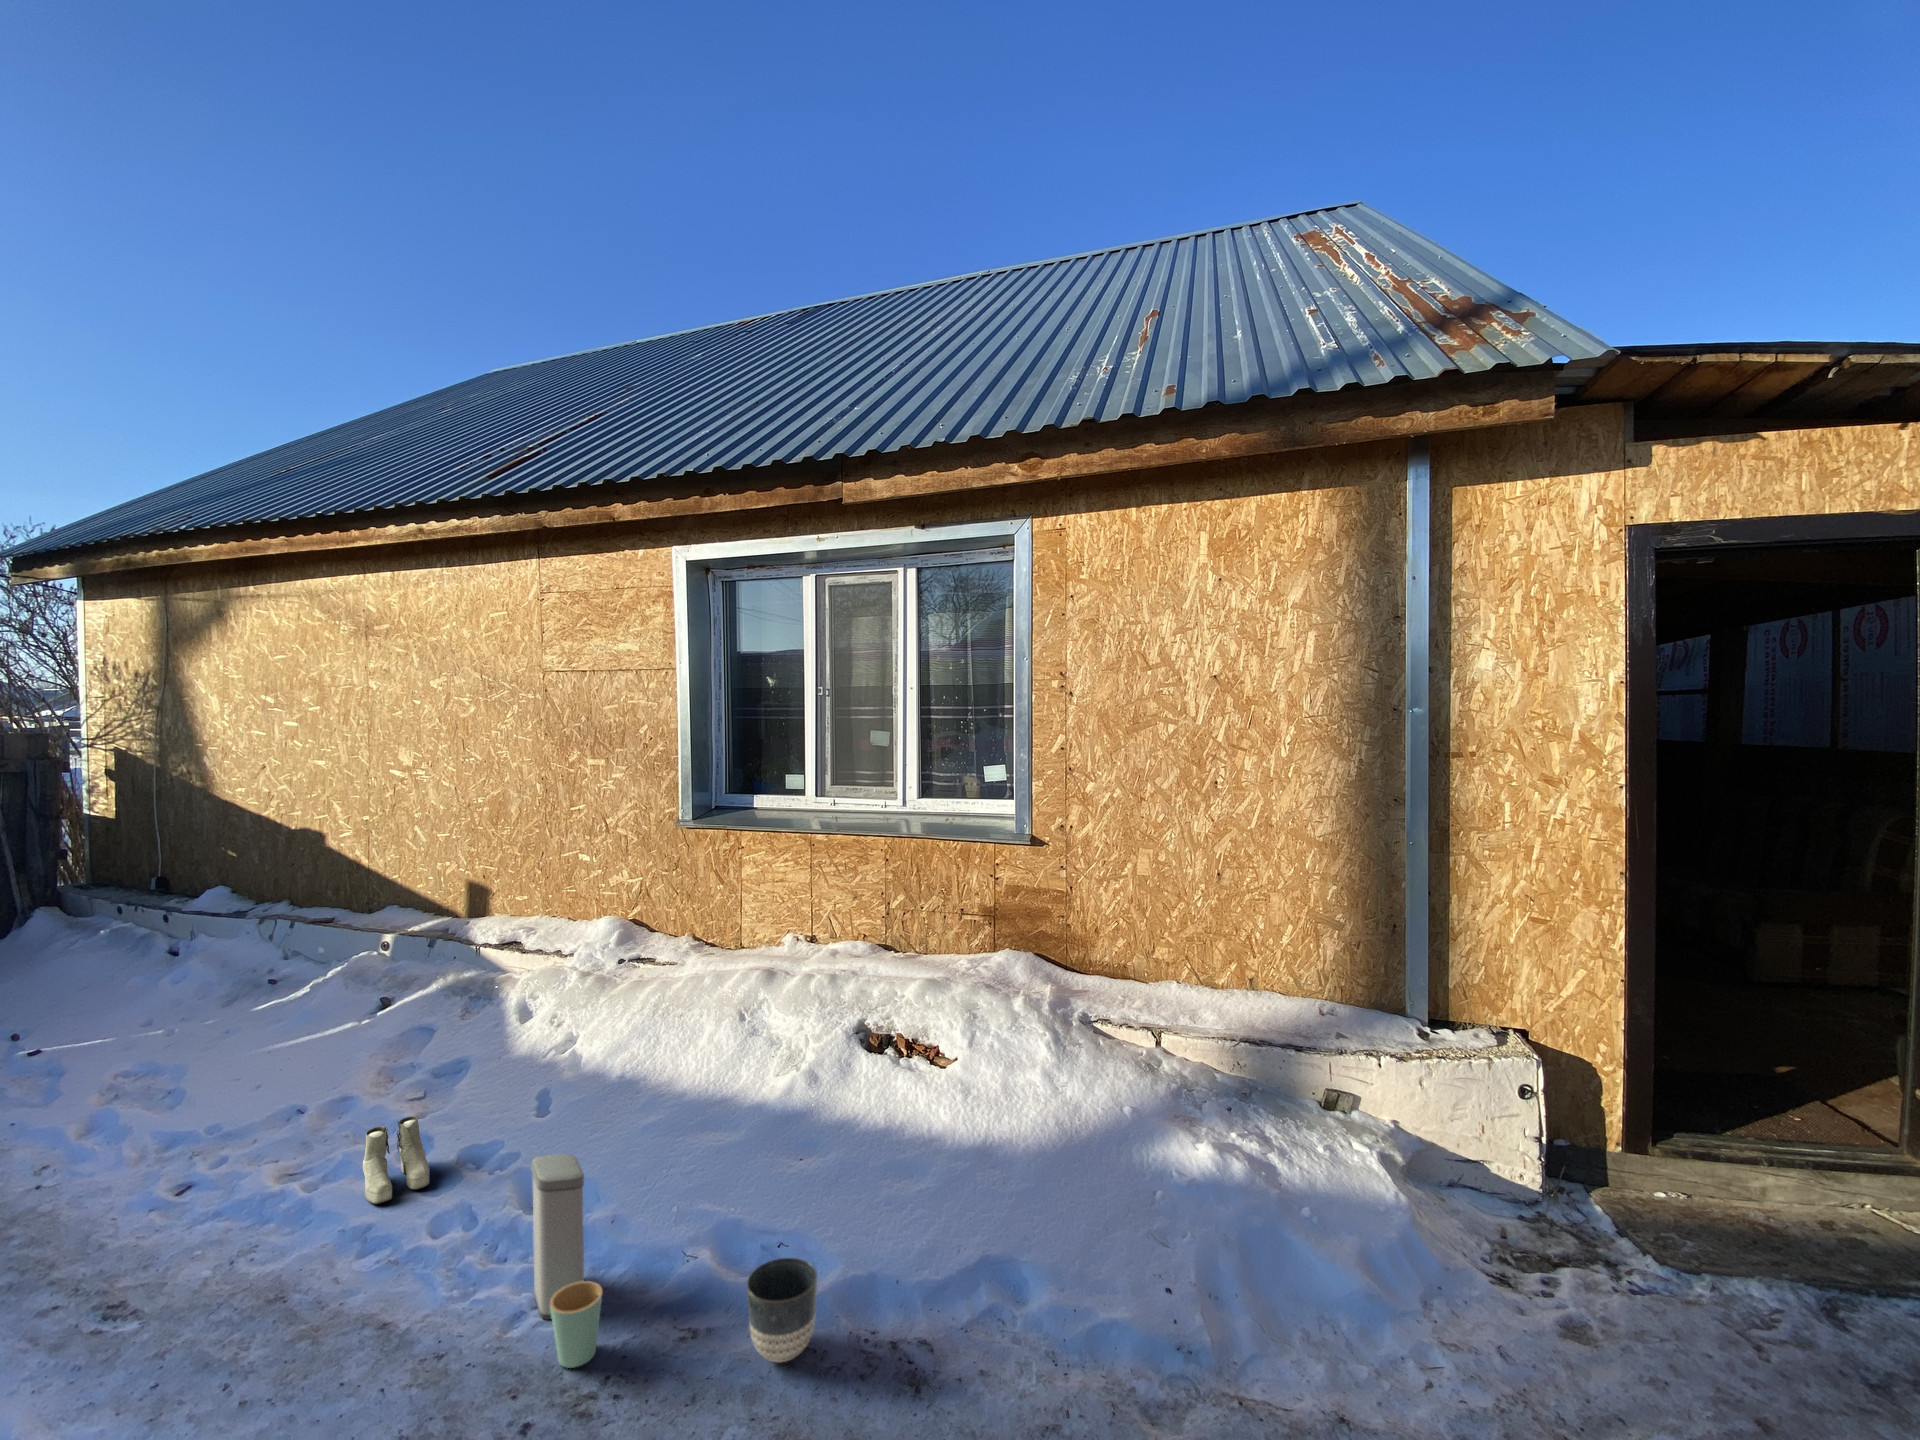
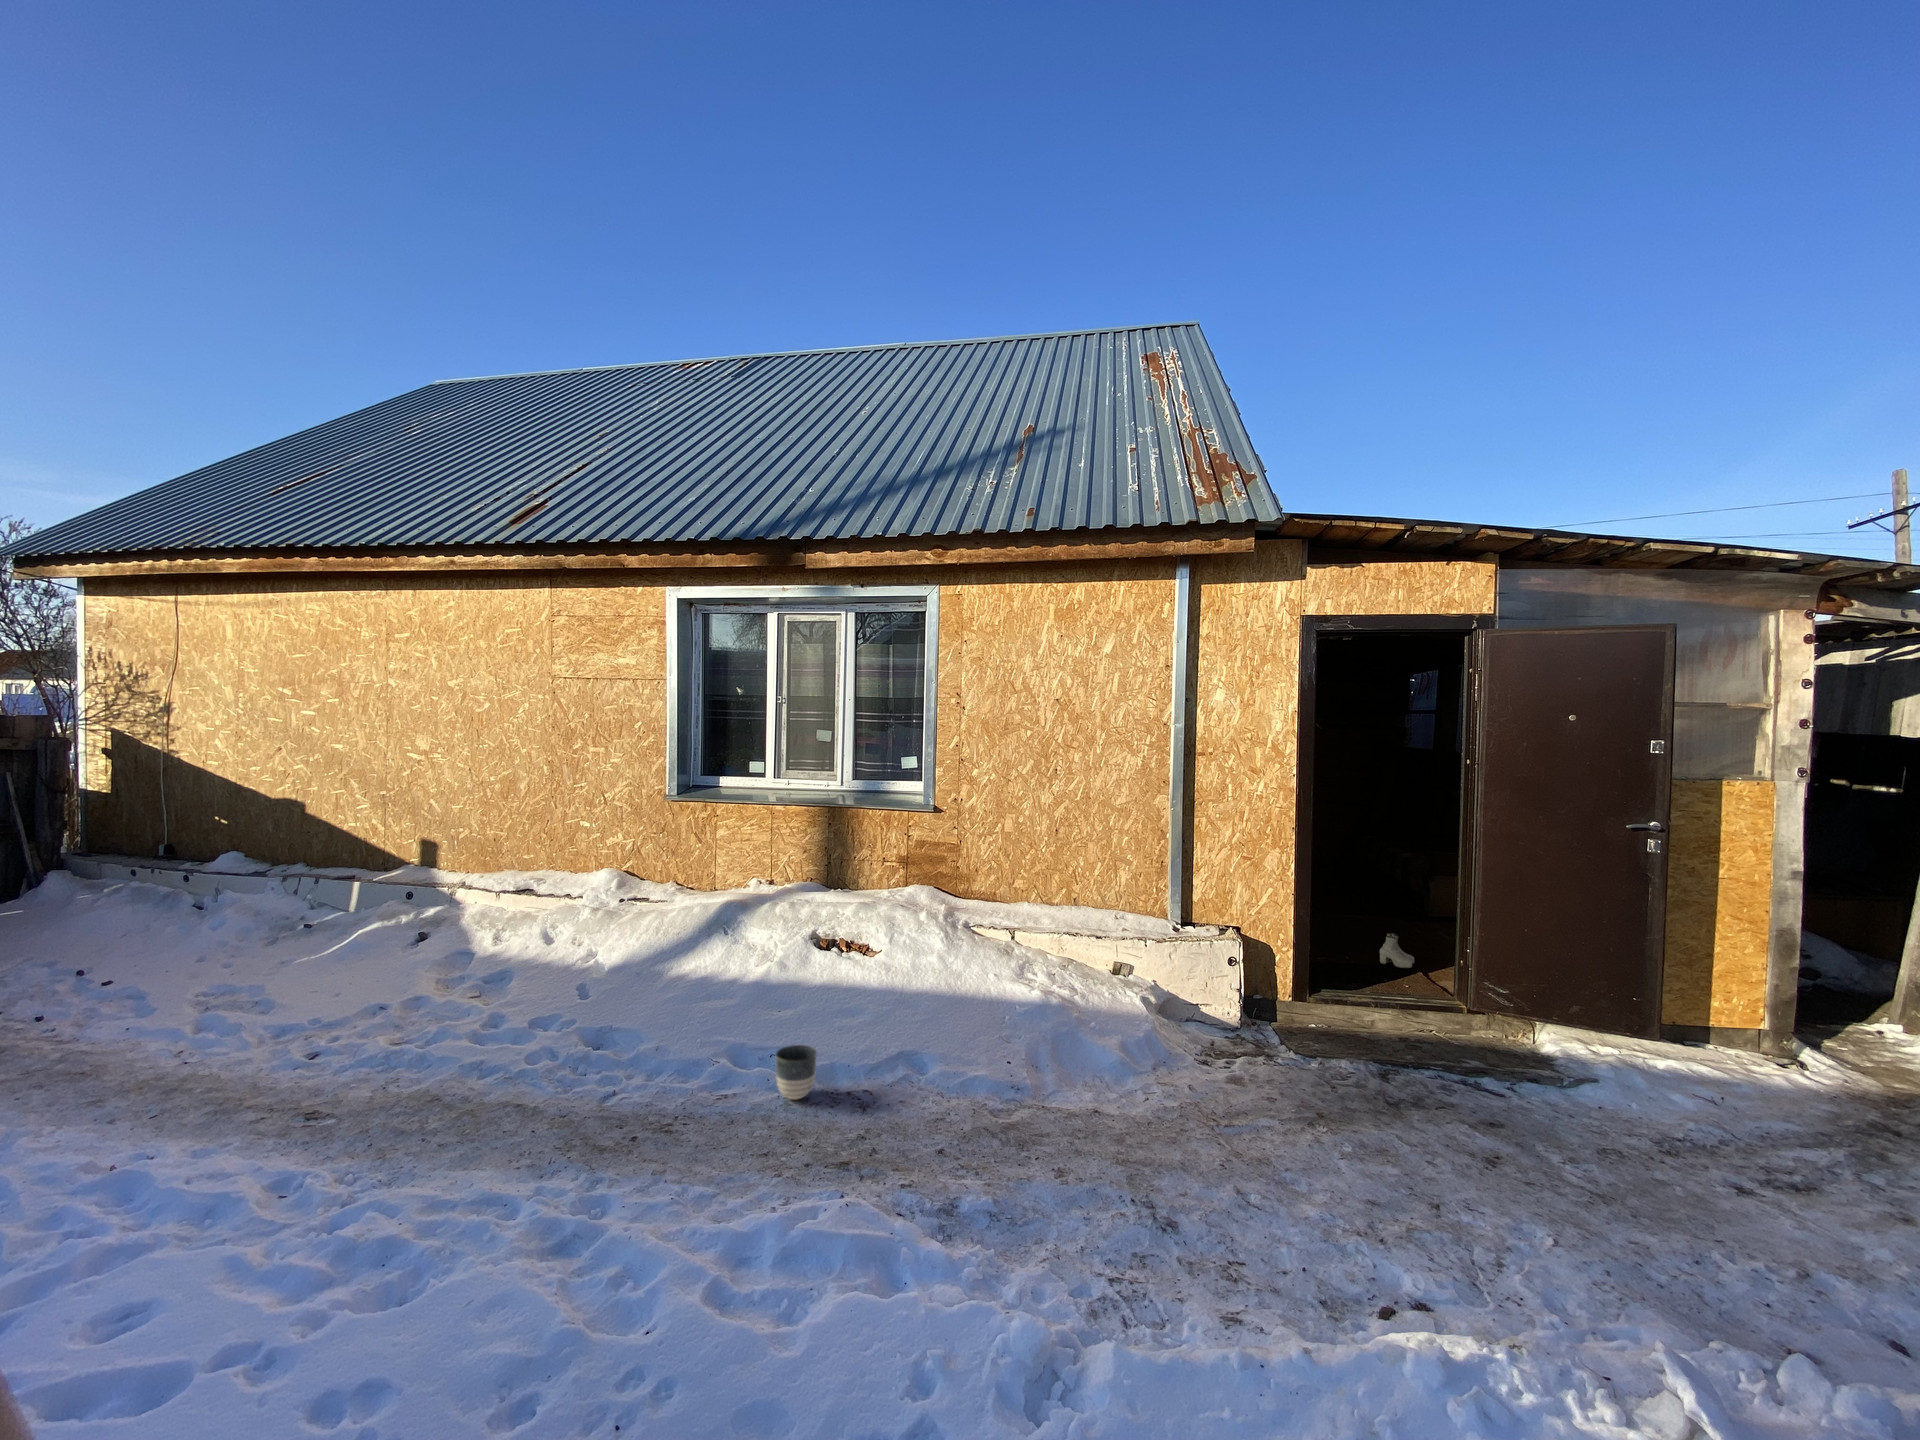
boots: present [363,1116,430,1204] -> present [1380,933,1414,968]
trash can: present [531,1154,602,1368] -> none [629,994,687,1107]

